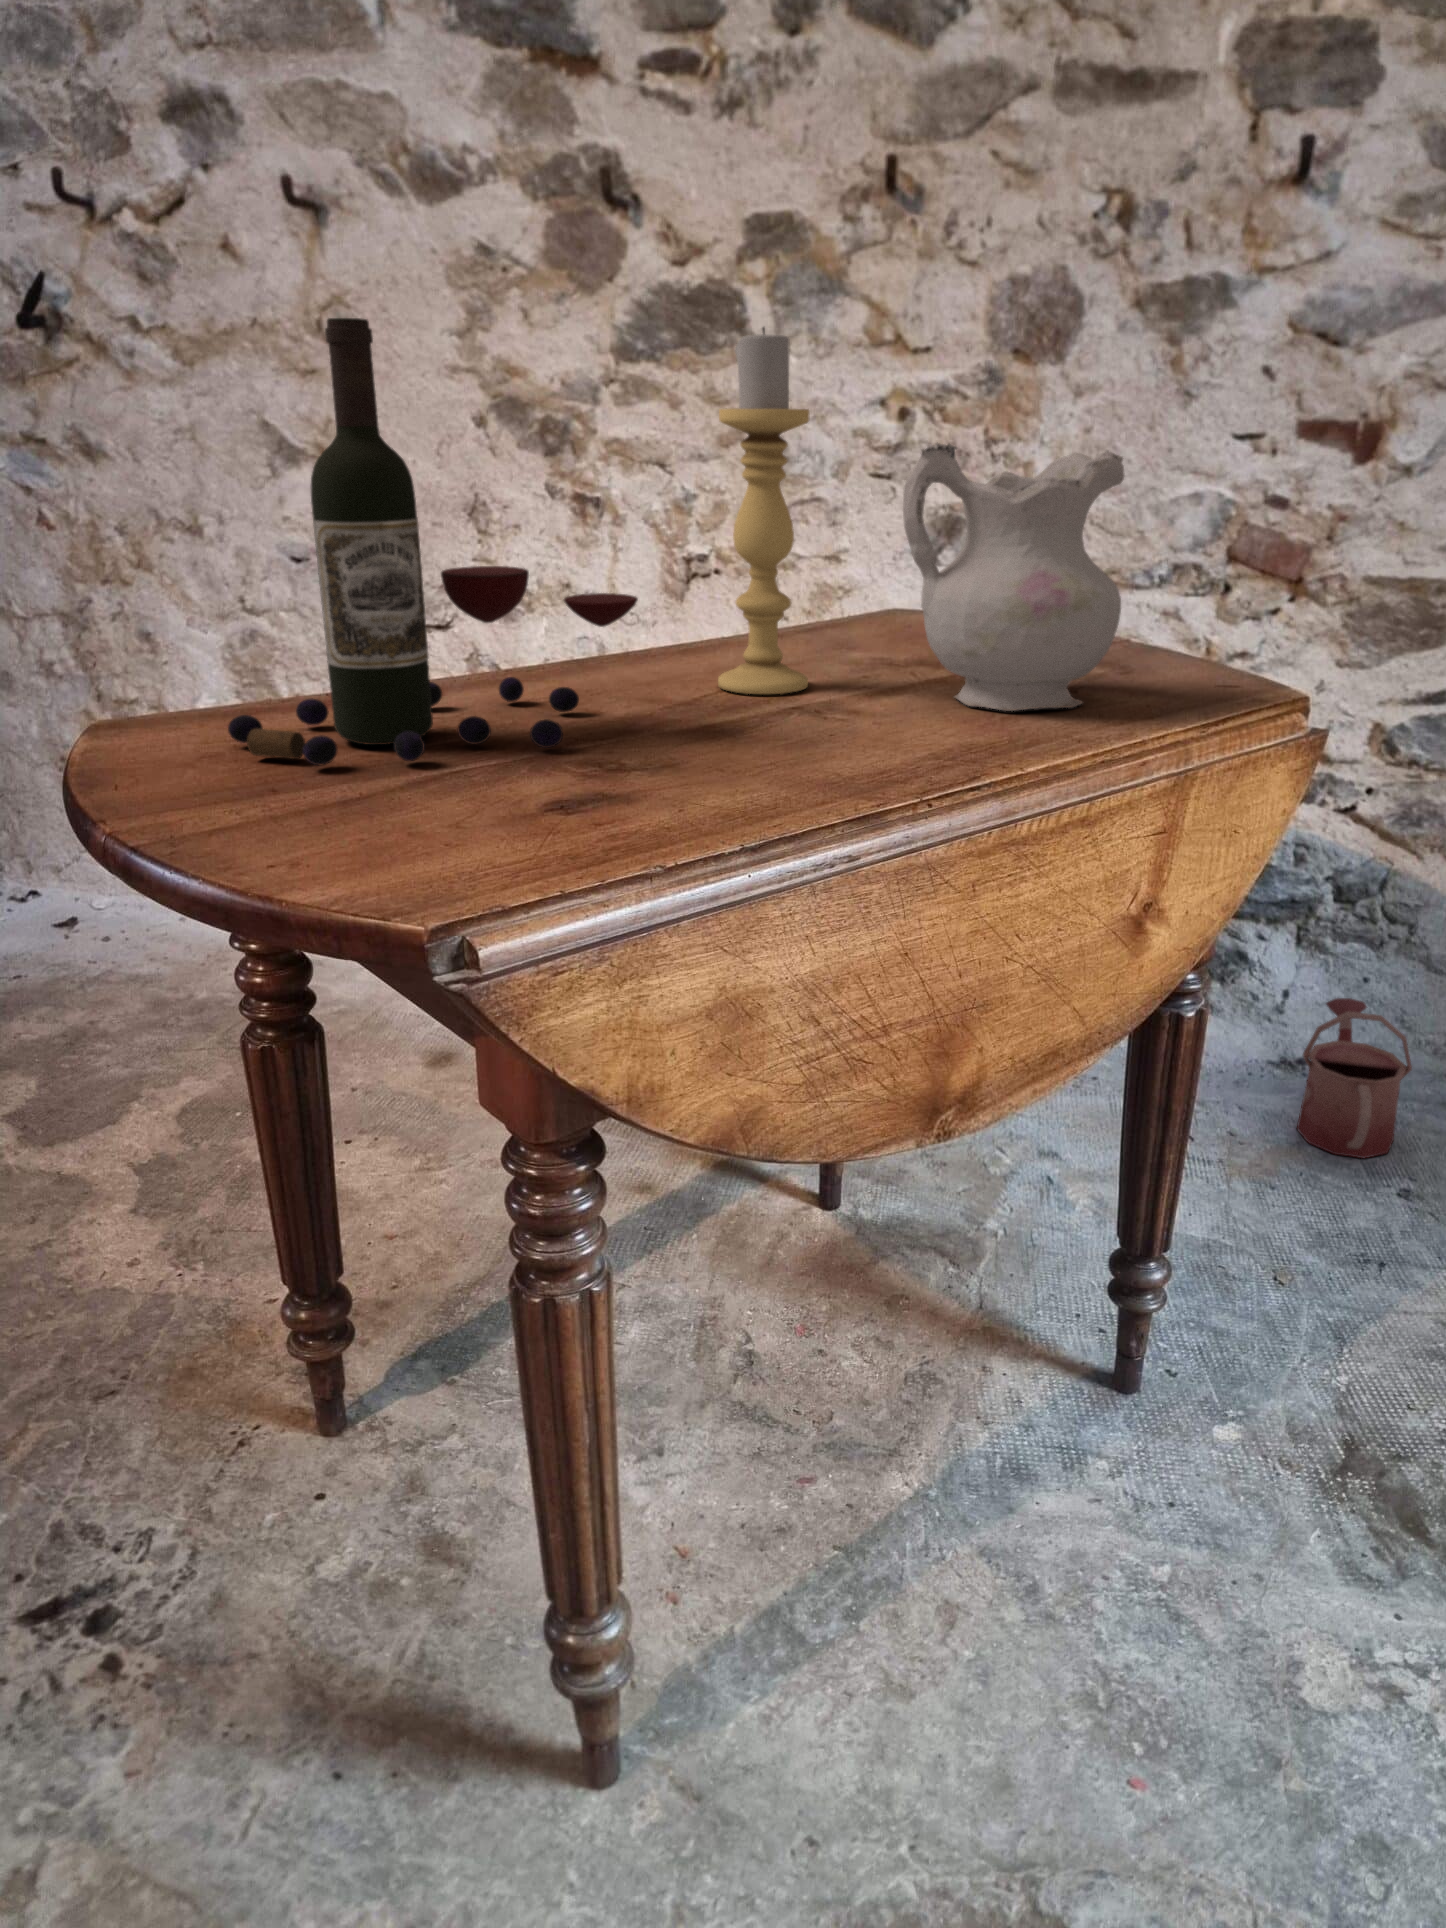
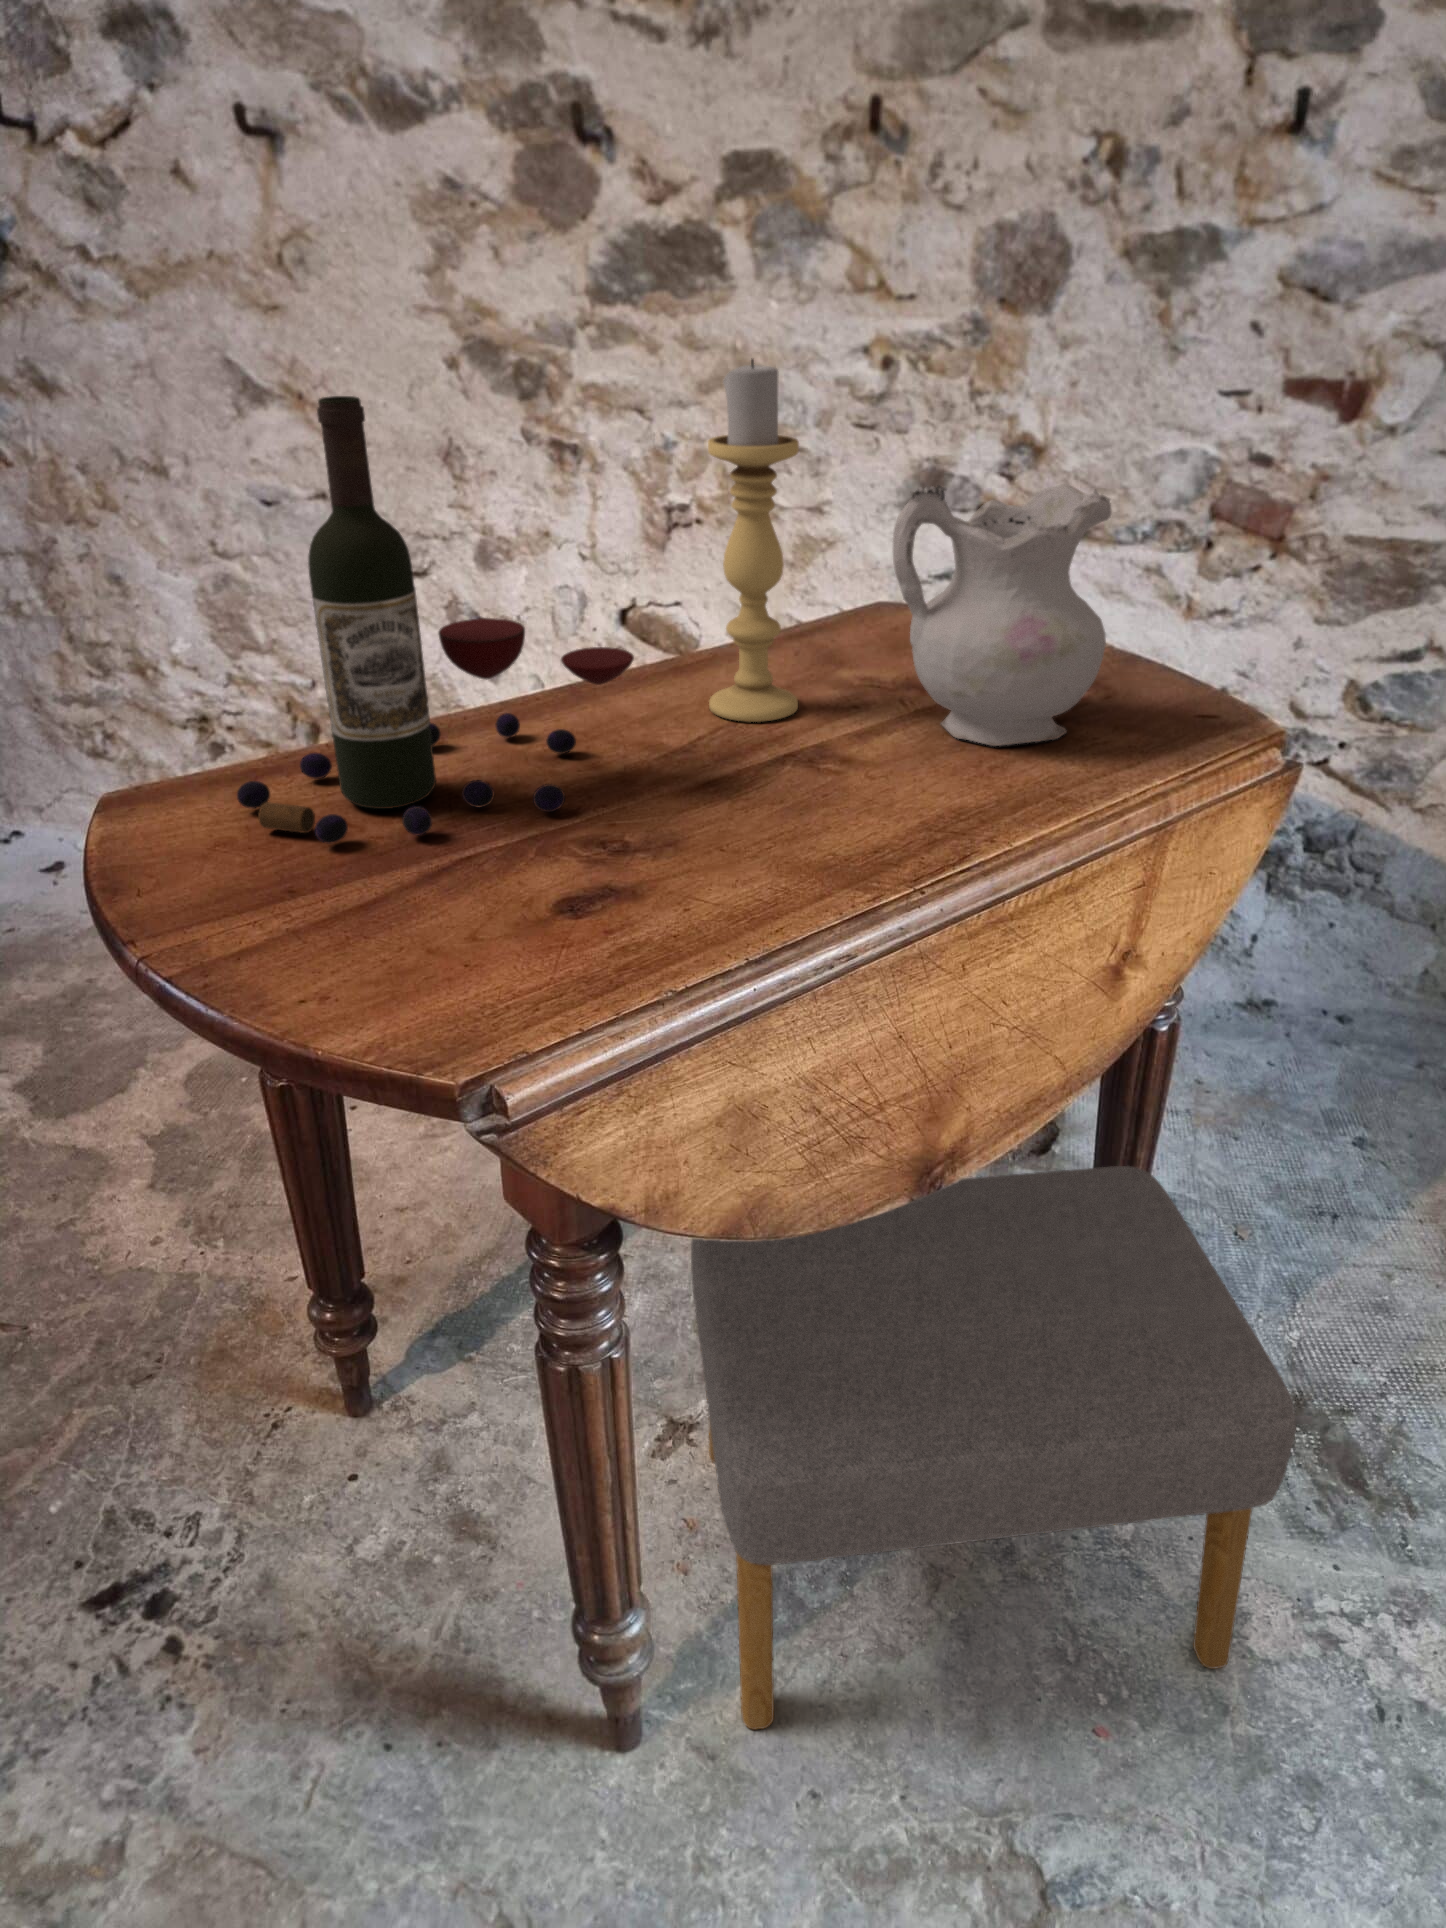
watering can: present [1297,998,1412,1158] -> none [1259,945,1370,1103]
footstool: none [687,1162,1345,1767] -> present [691,1166,1296,1729]

